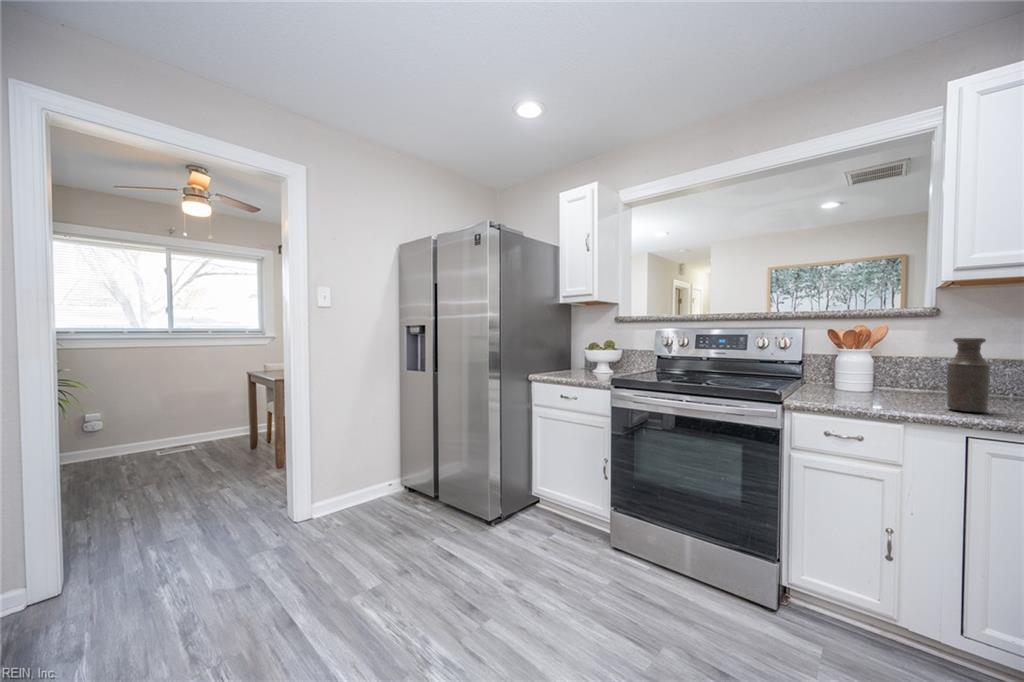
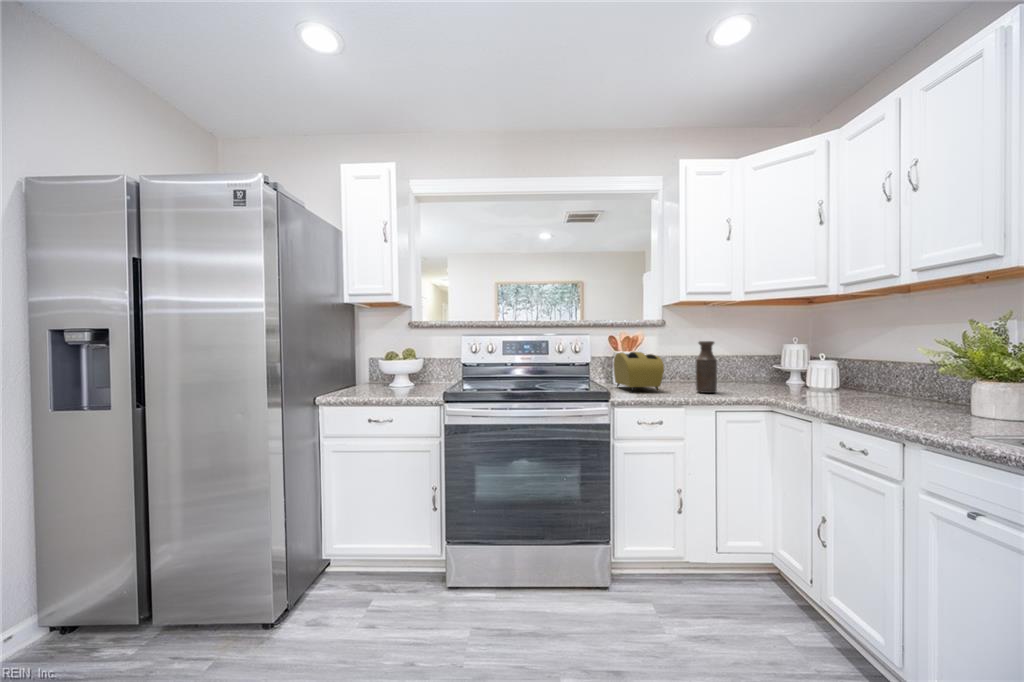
toaster: none [823,350,887,402] -> present [613,352,664,391]

